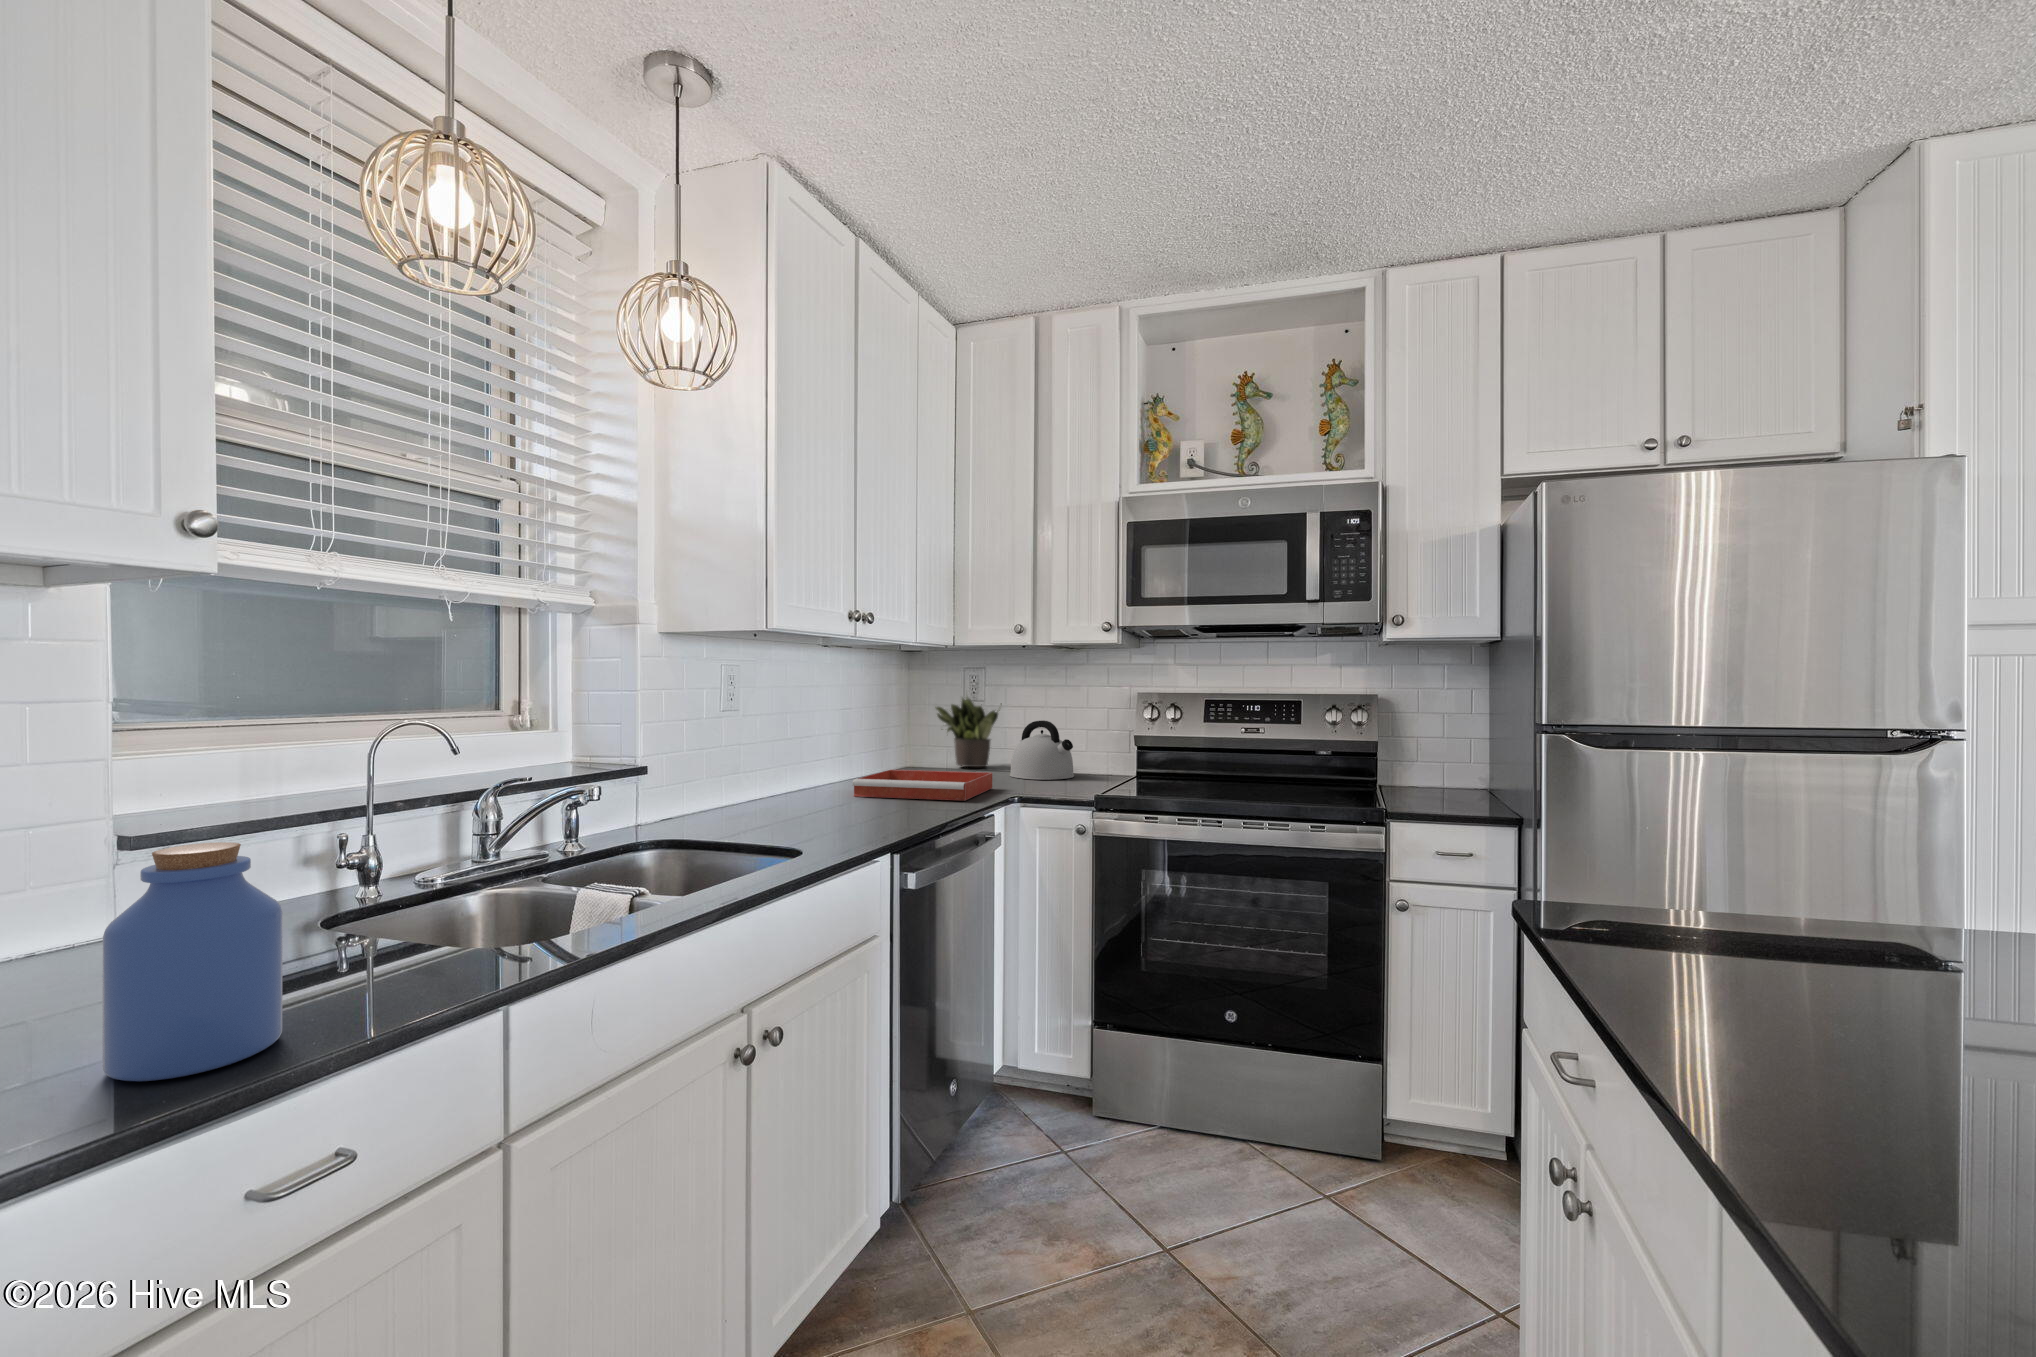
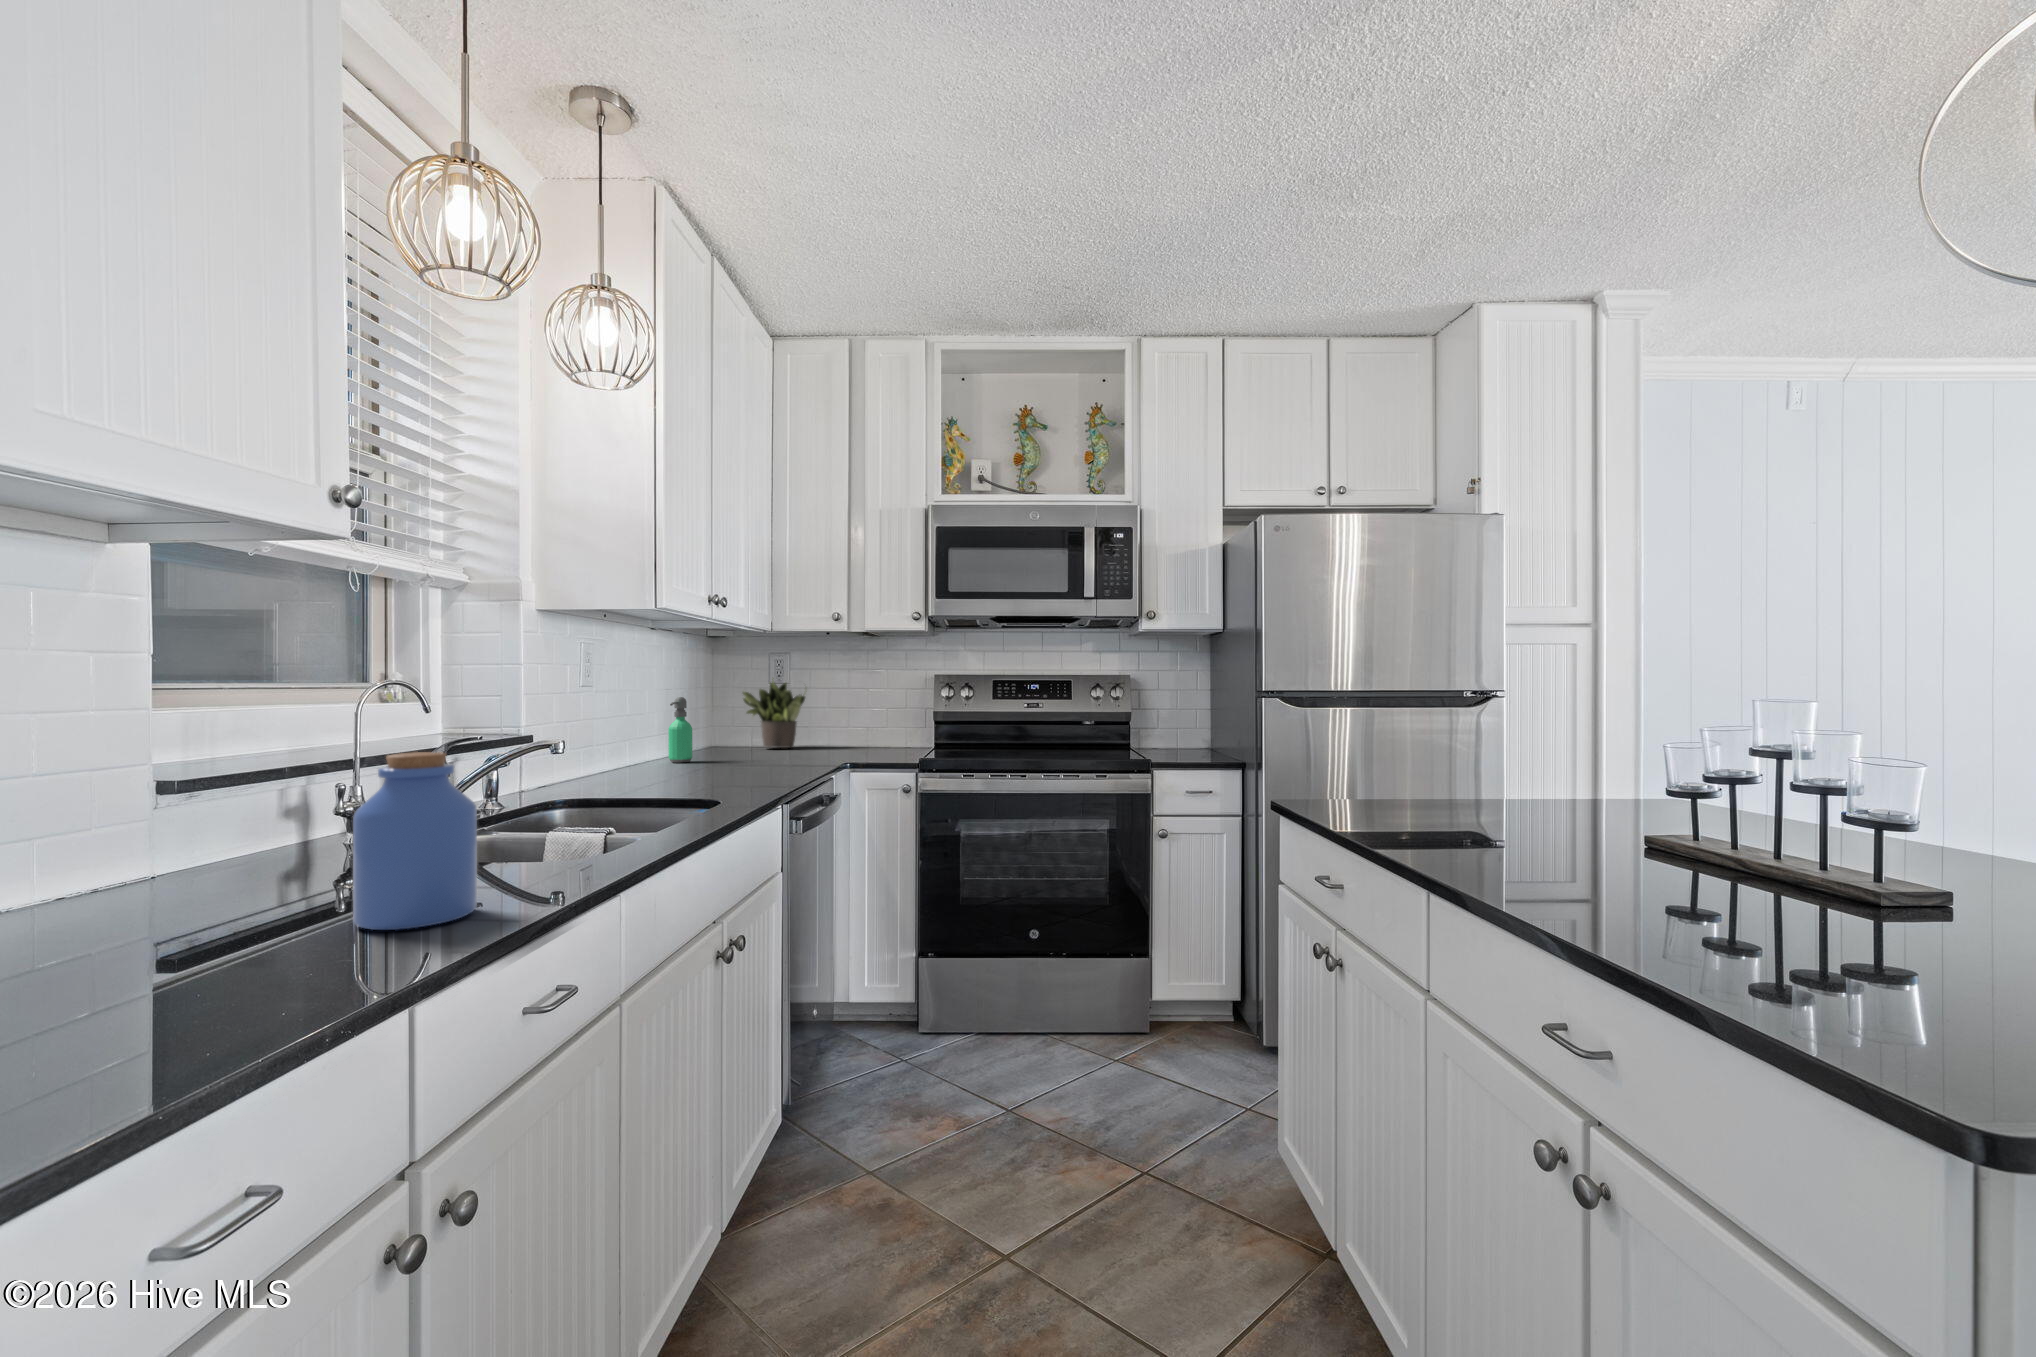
soap dispenser: none [841,715,866,784] -> present [668,697,692,763]
kettle: present [1010,720,1074,780] -> none [823,702,883,754]
tray: present [853,770,992,801] -> none [696,746,820,770]

